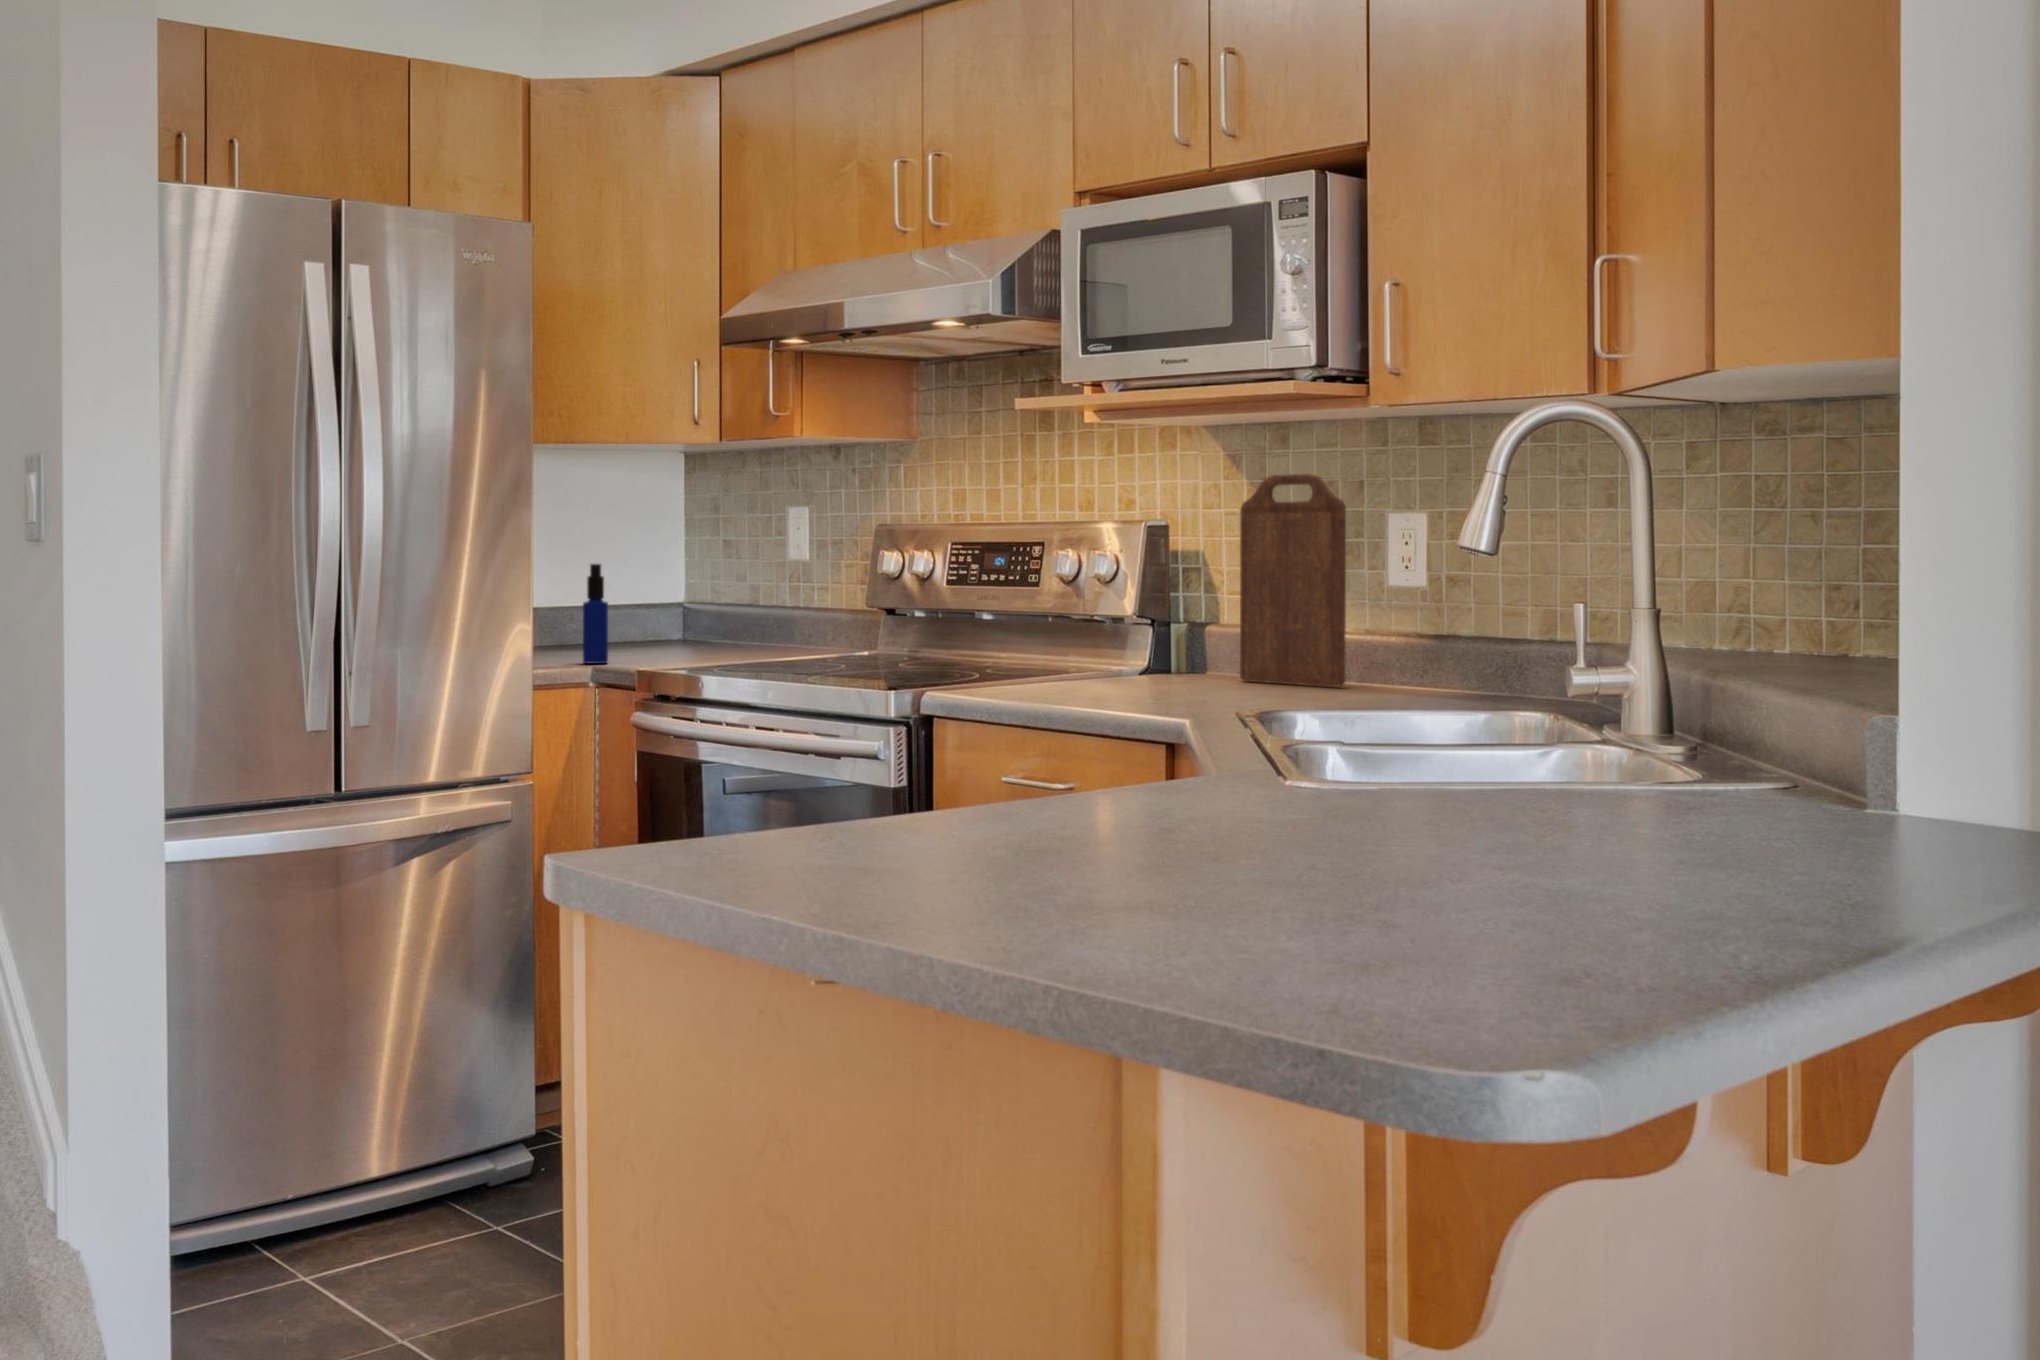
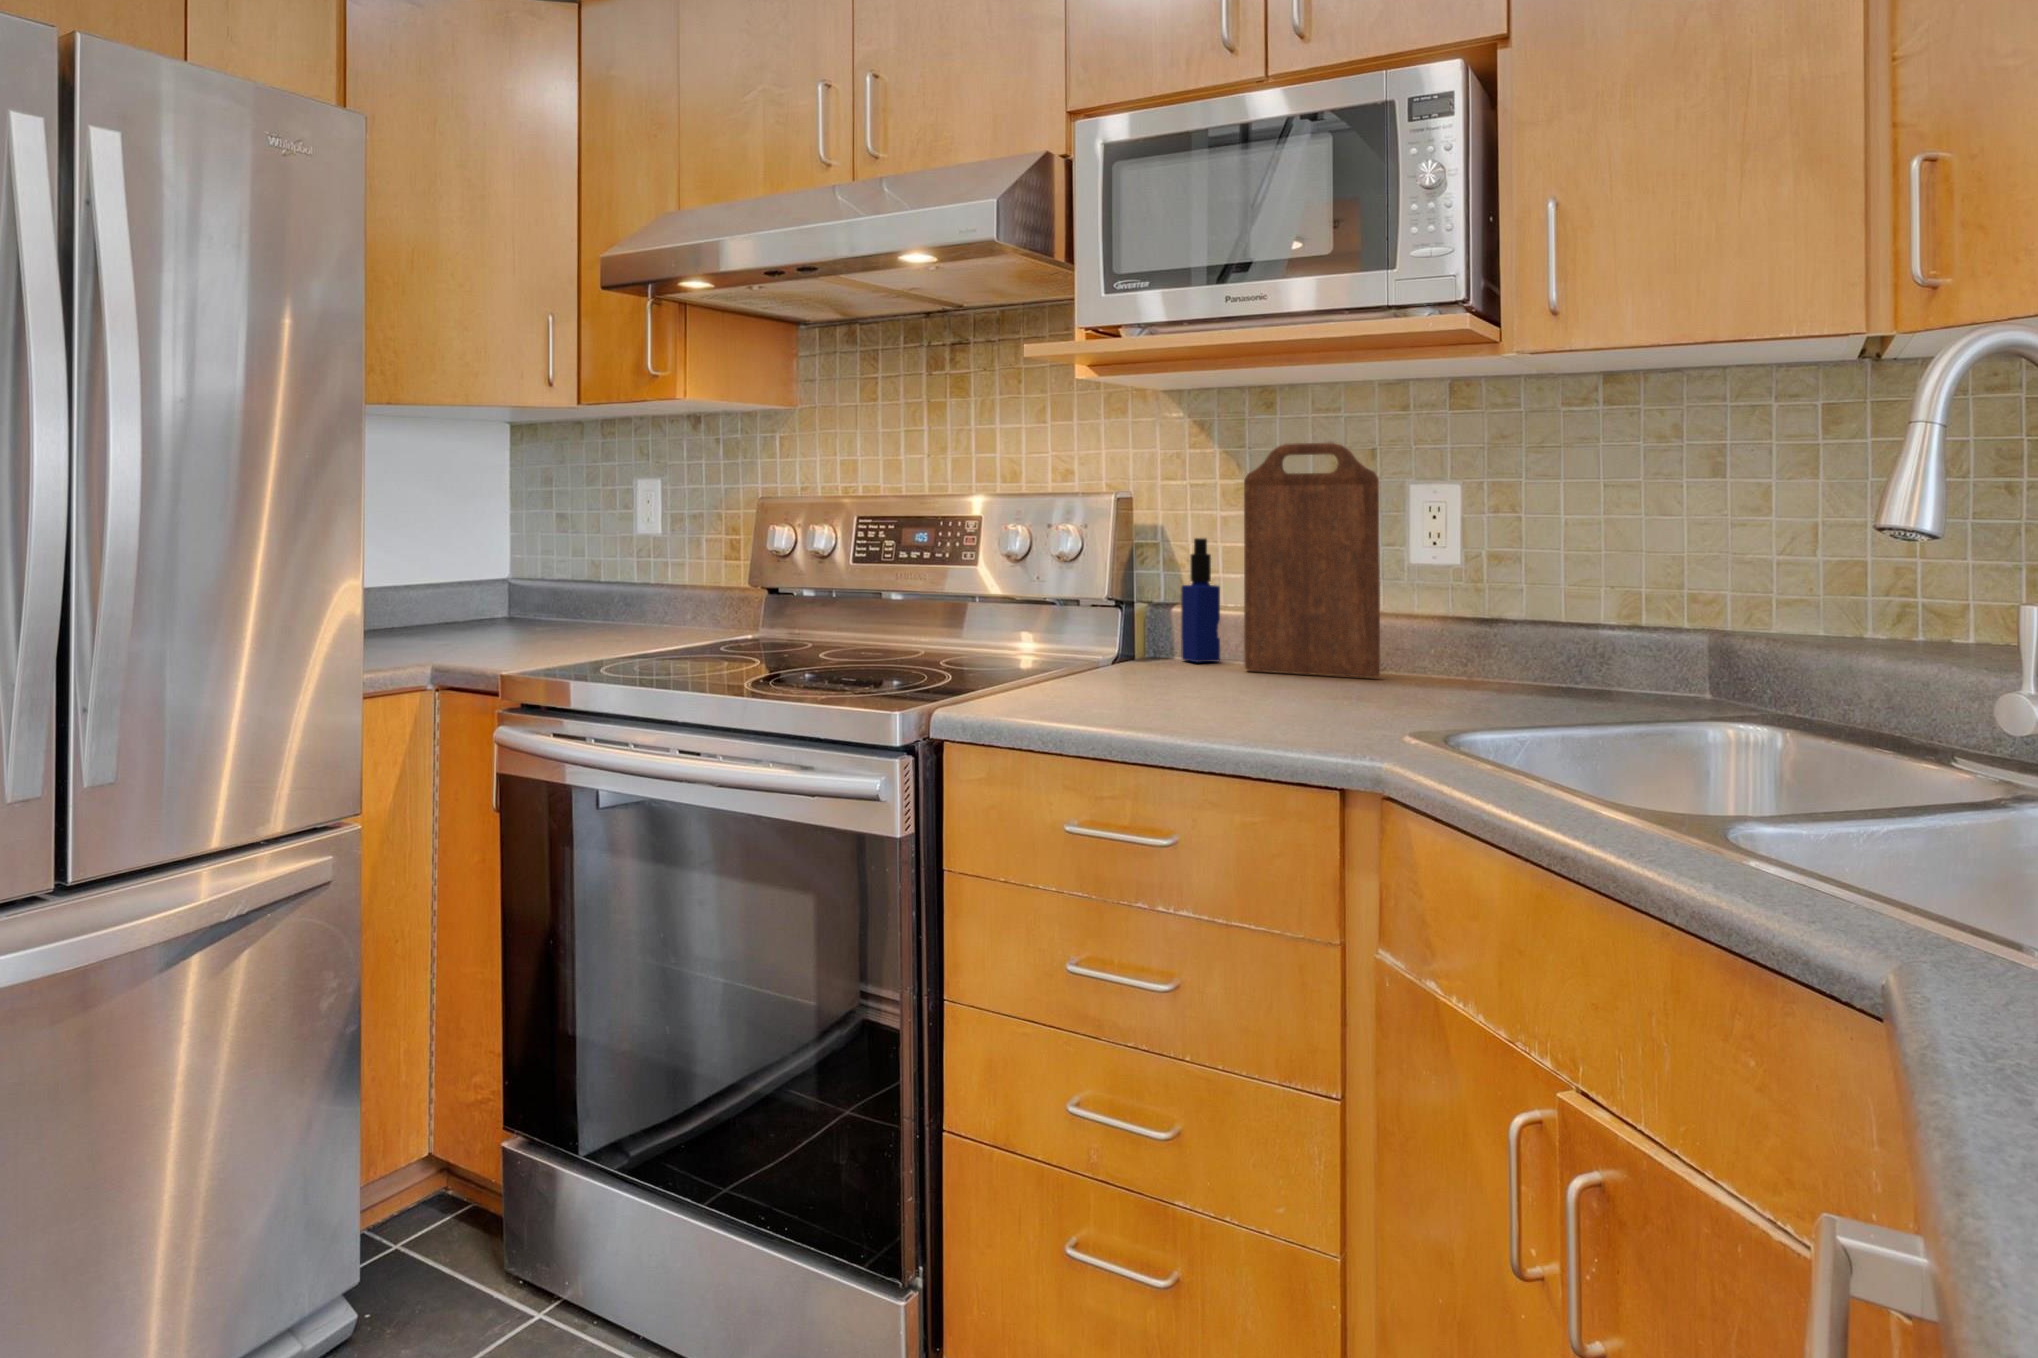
bottle: present [583,564,608,664] -> present [1181,538,1220,662]

